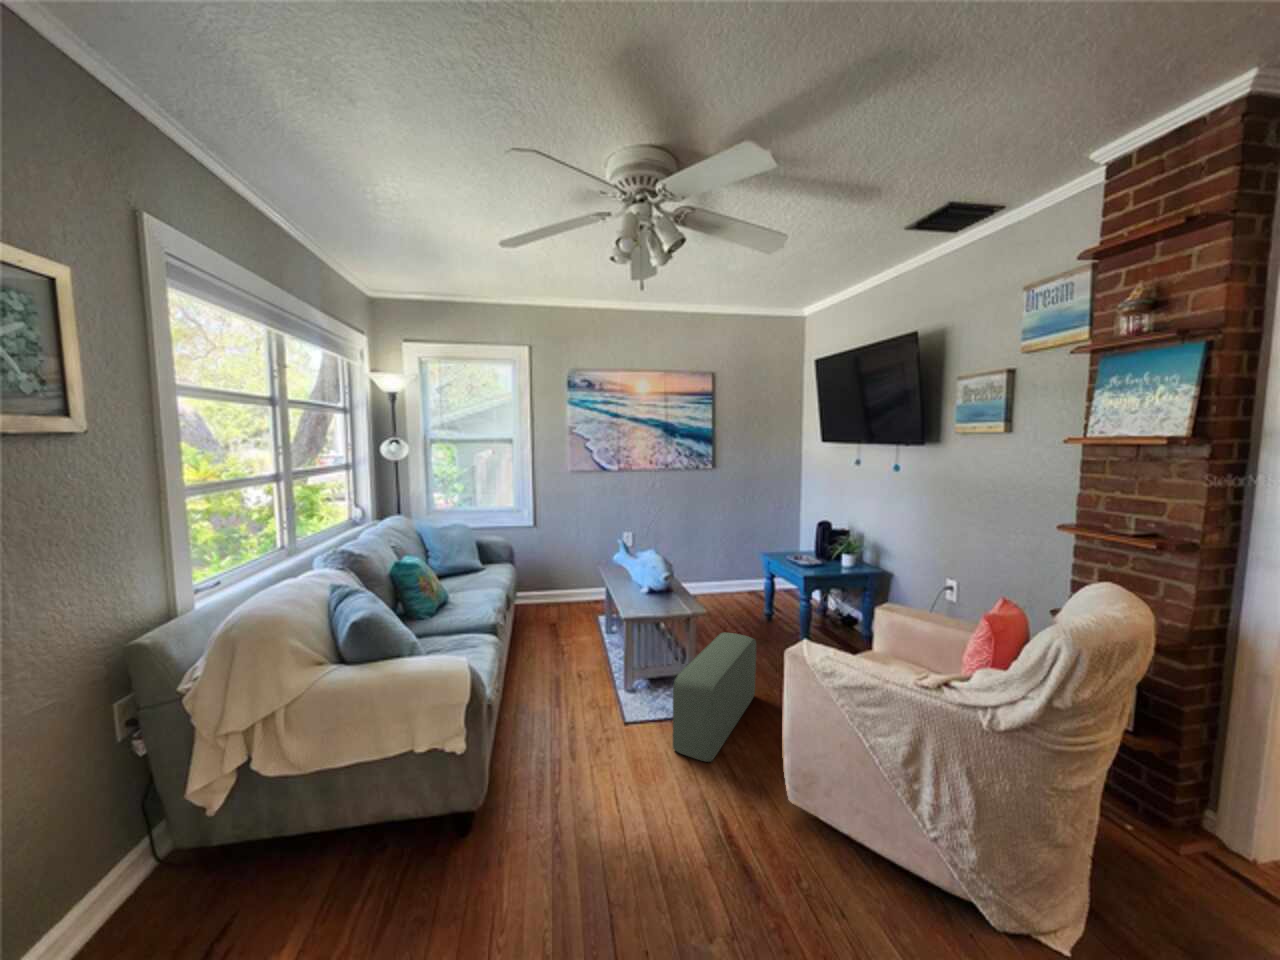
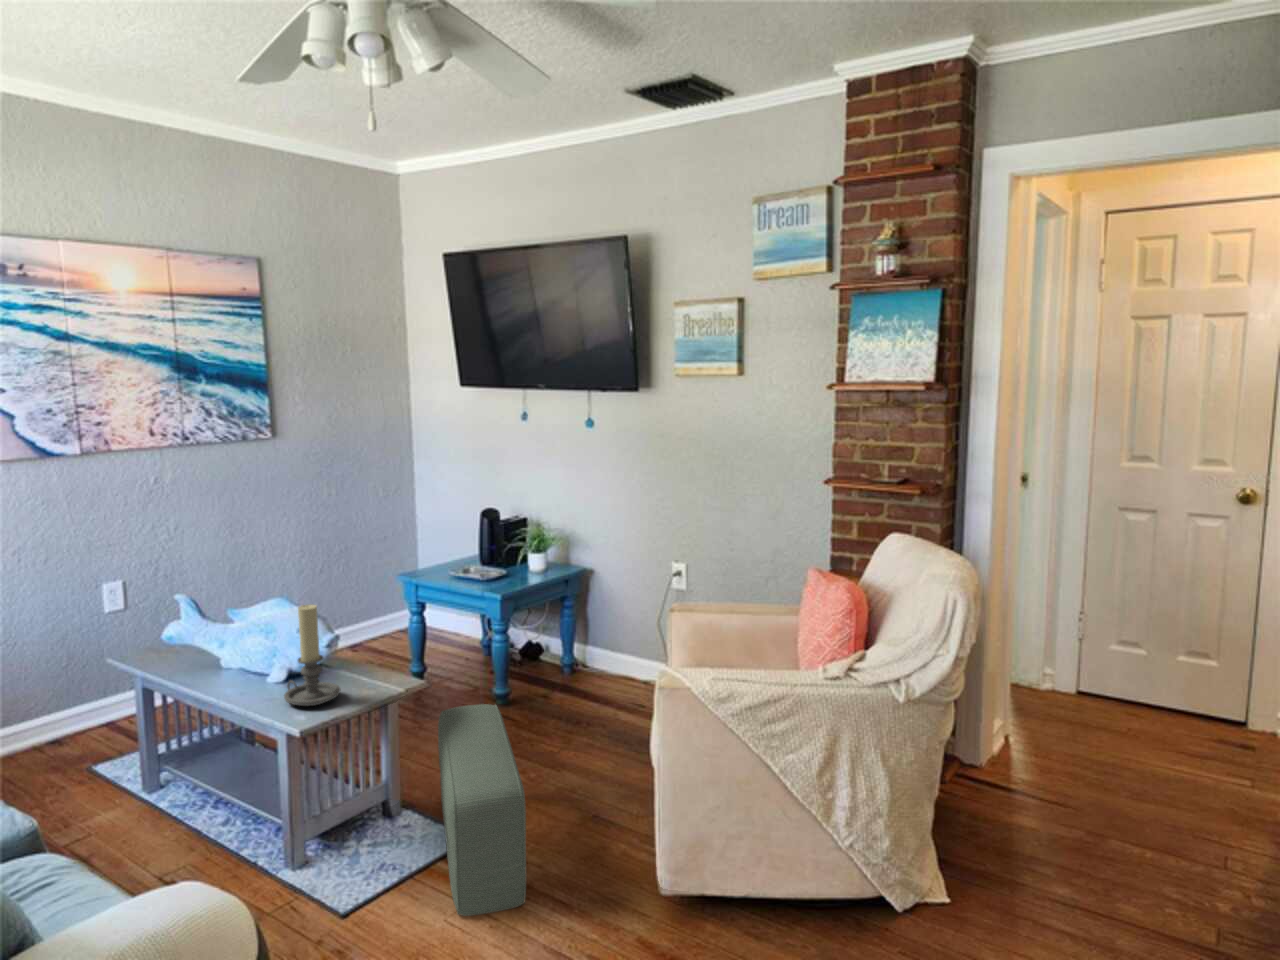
candle holder: none [633,551,661,607] -> present [284,604,340,706]

